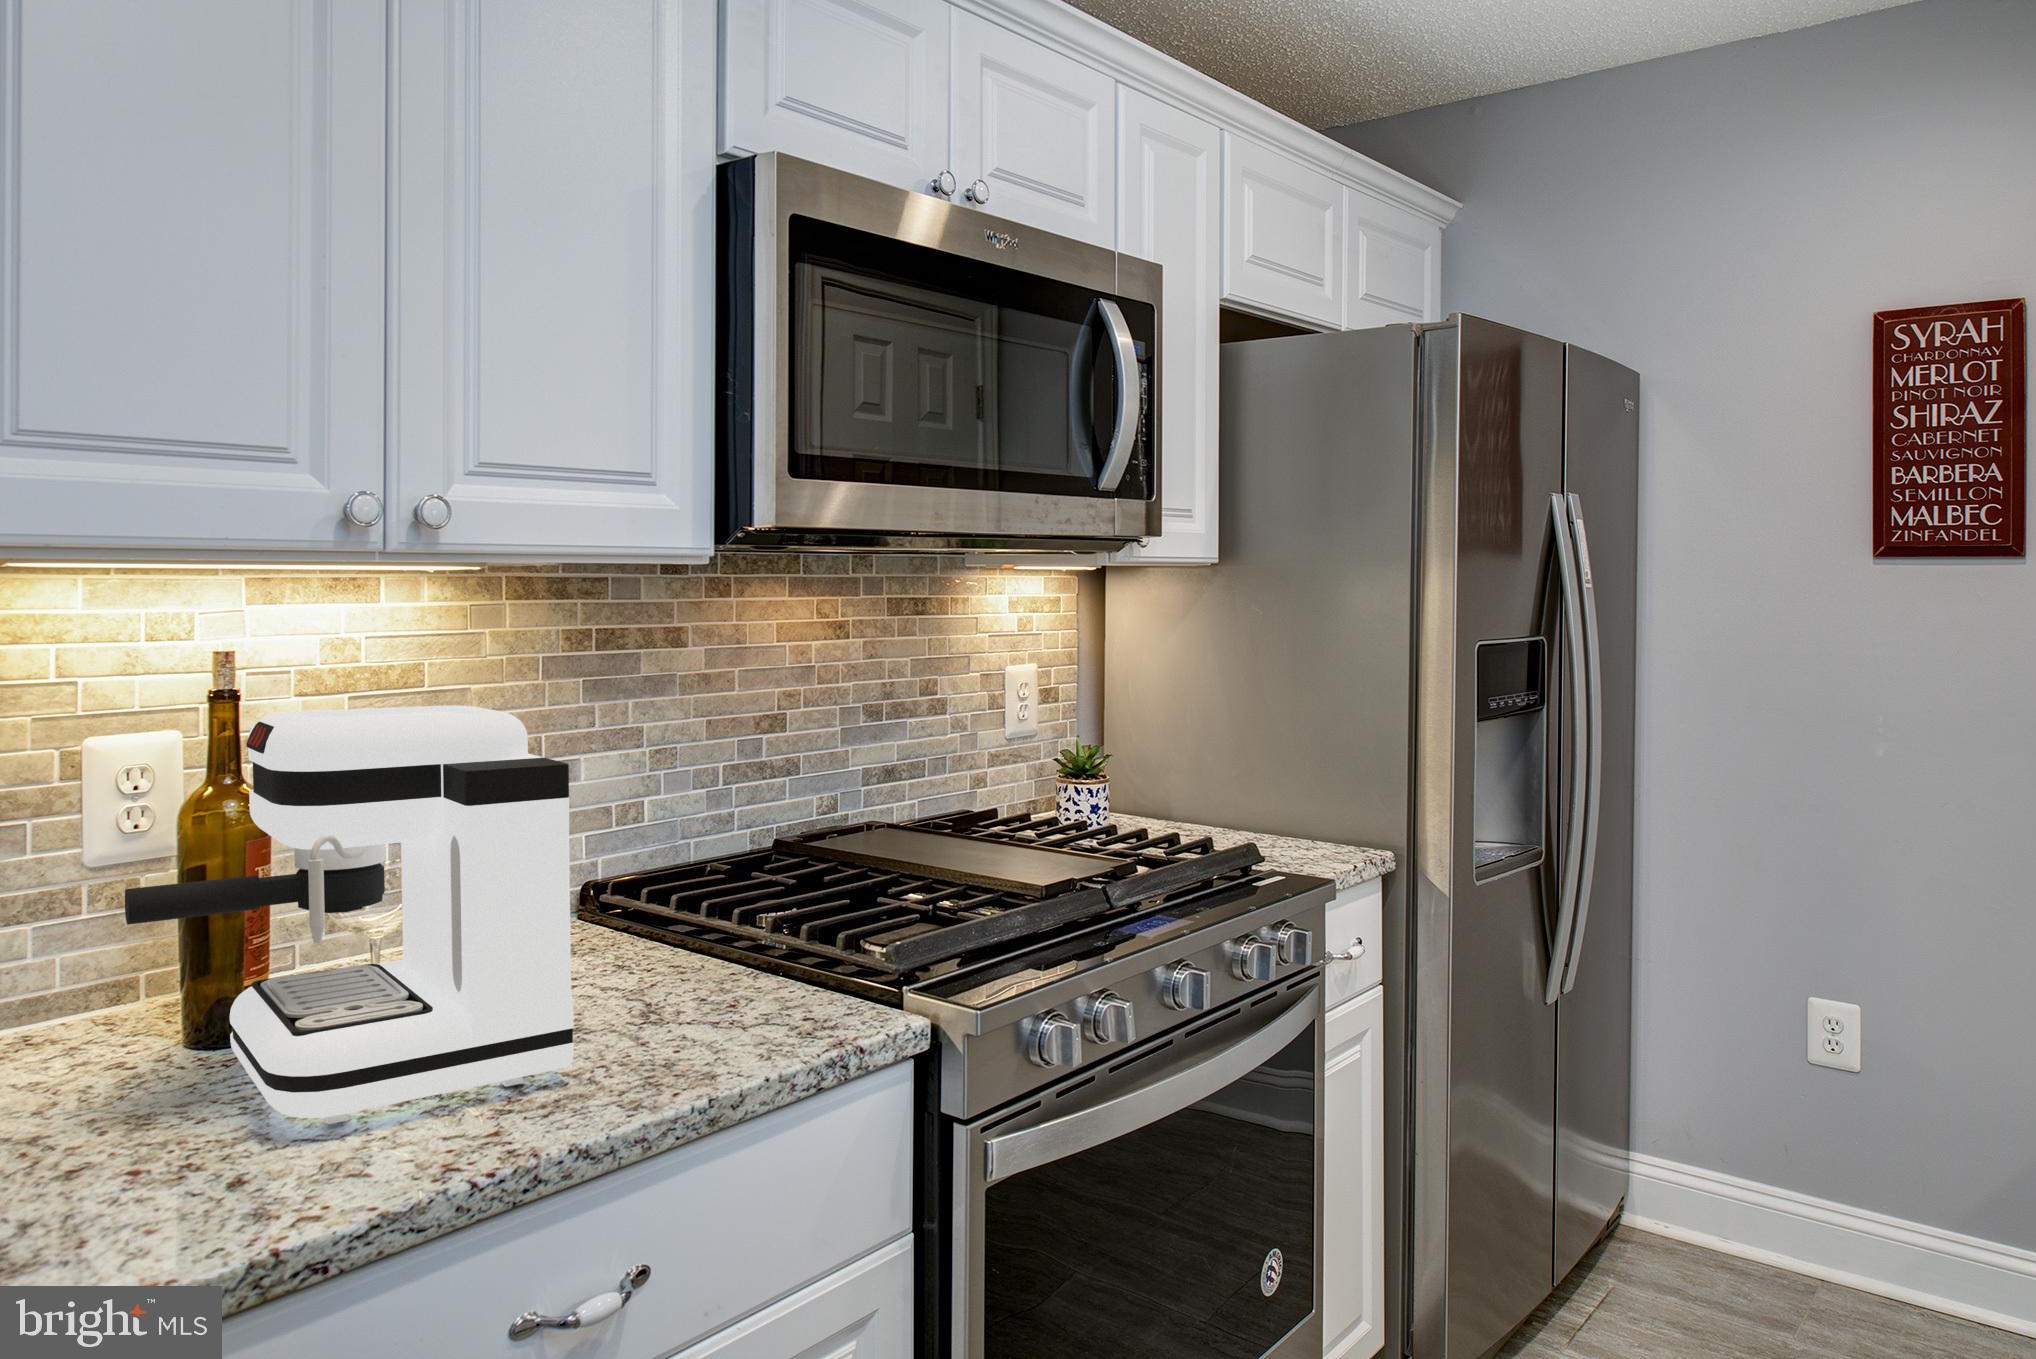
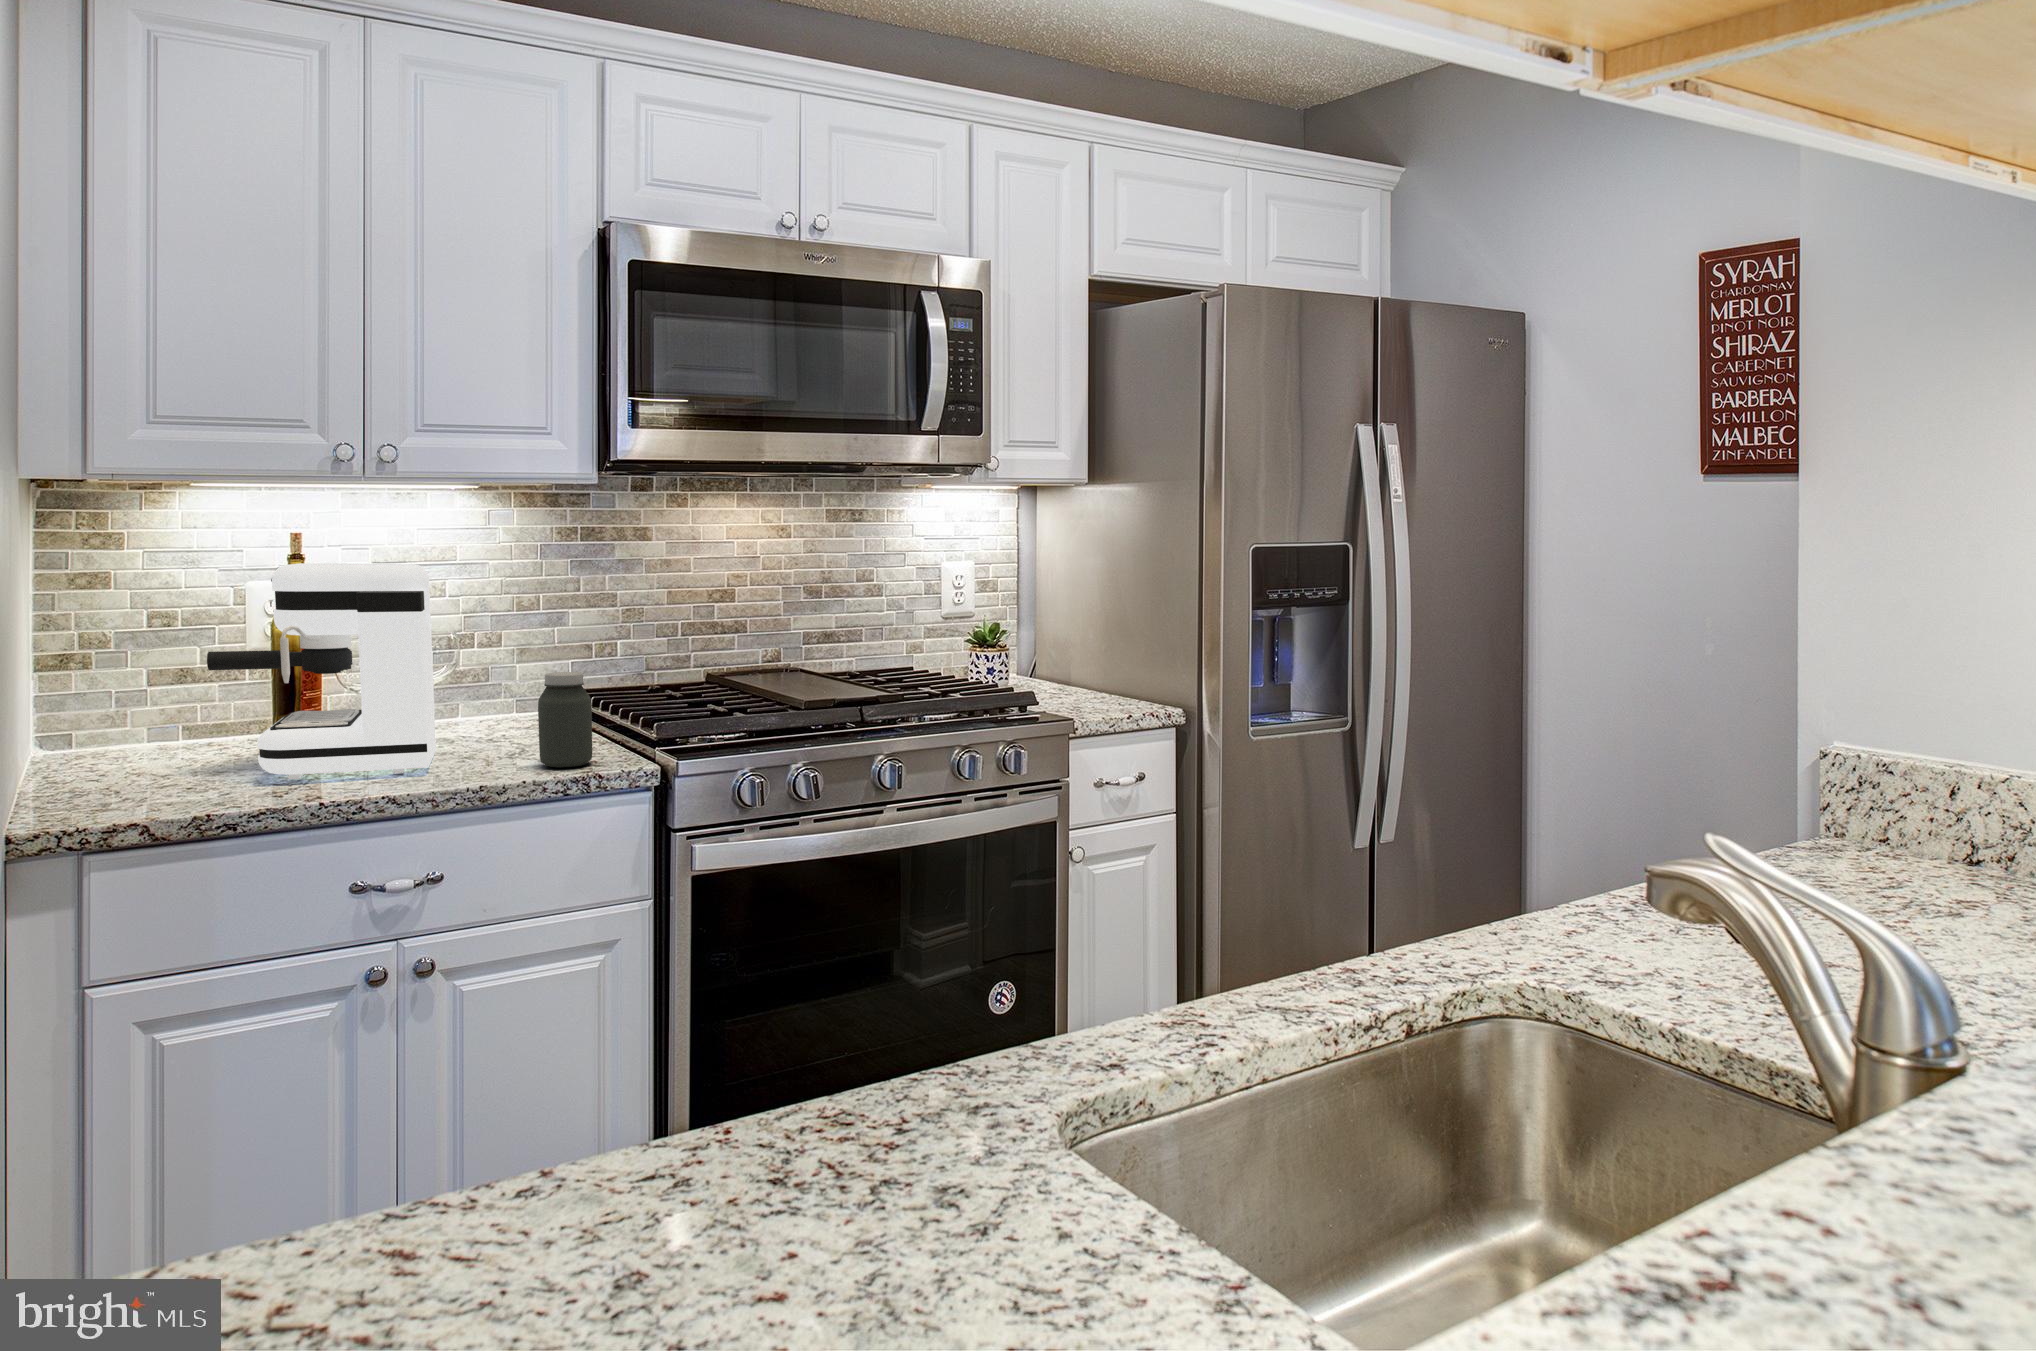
jar: none [730,878,814,1042] -> present [538,672,592,767]

